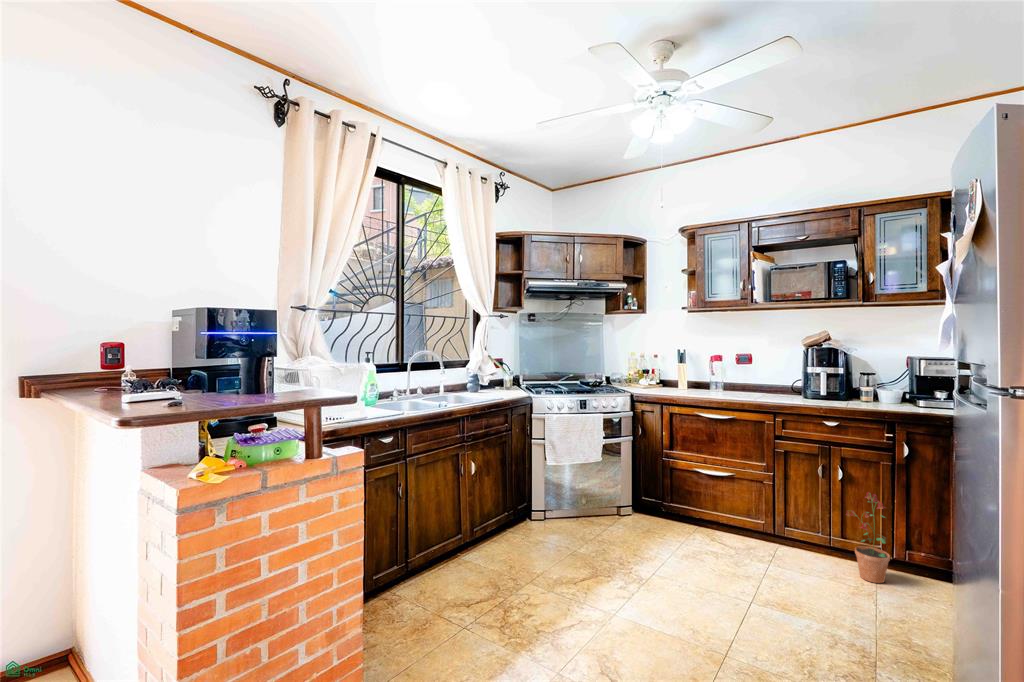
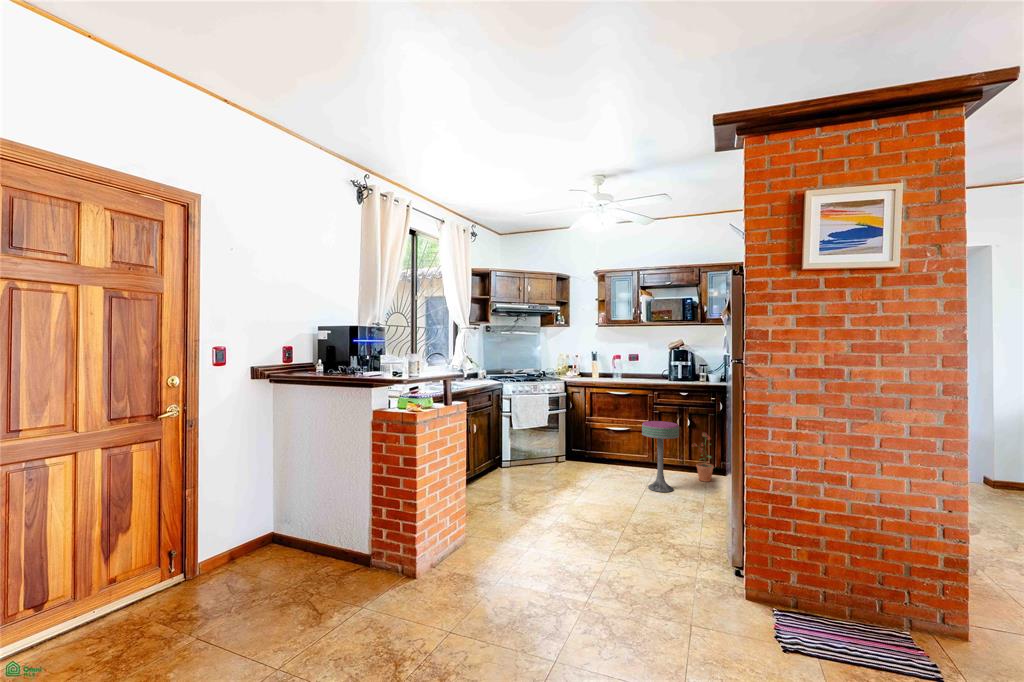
bar stool: none [749,471,821,603] -> present [642,421,679,492]

